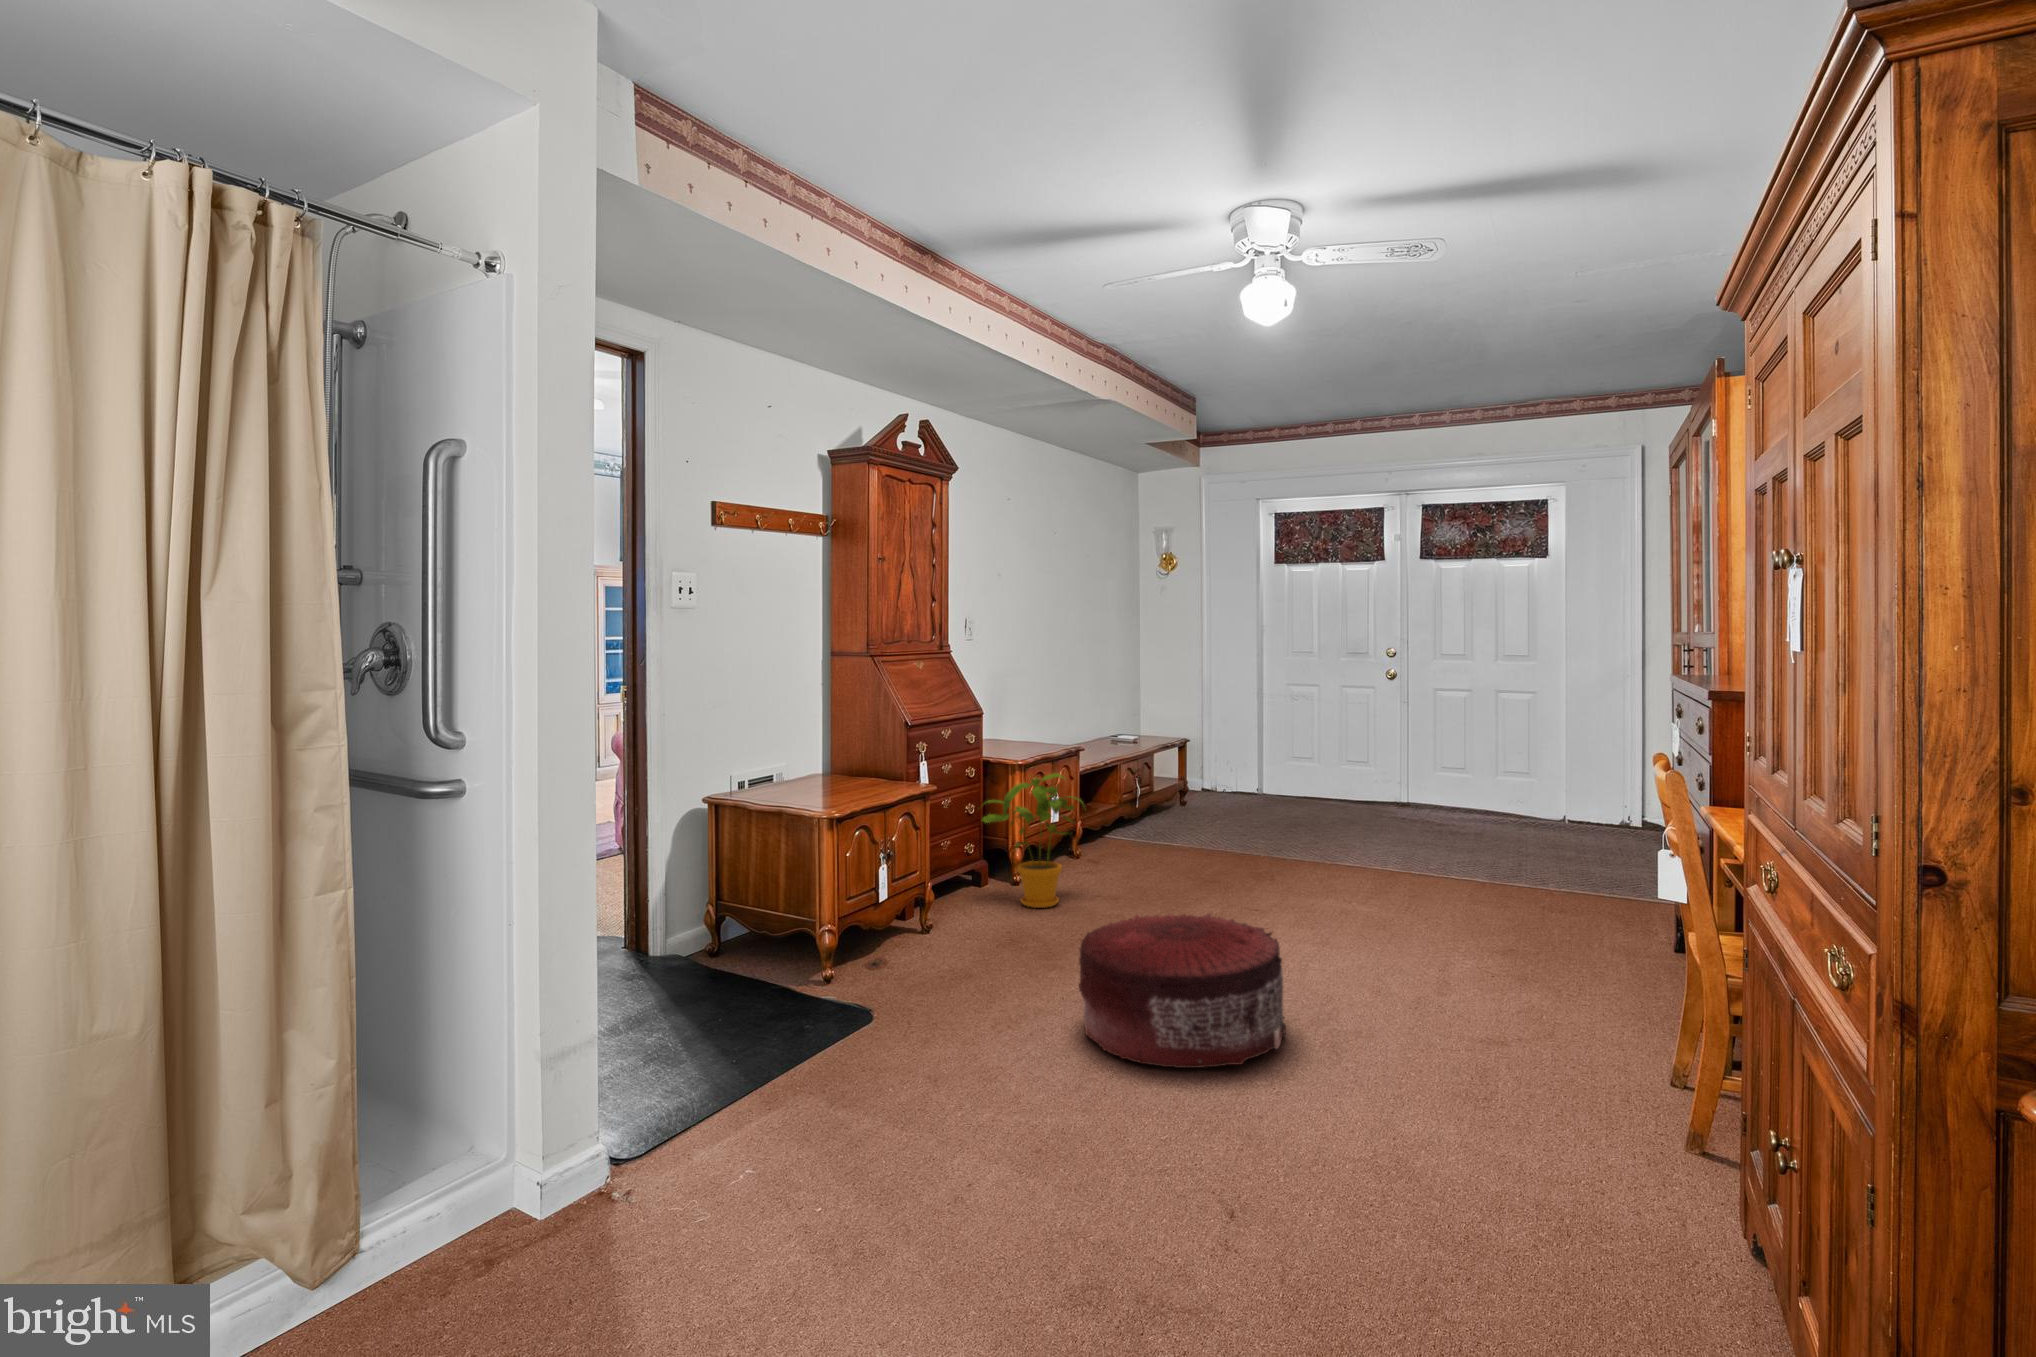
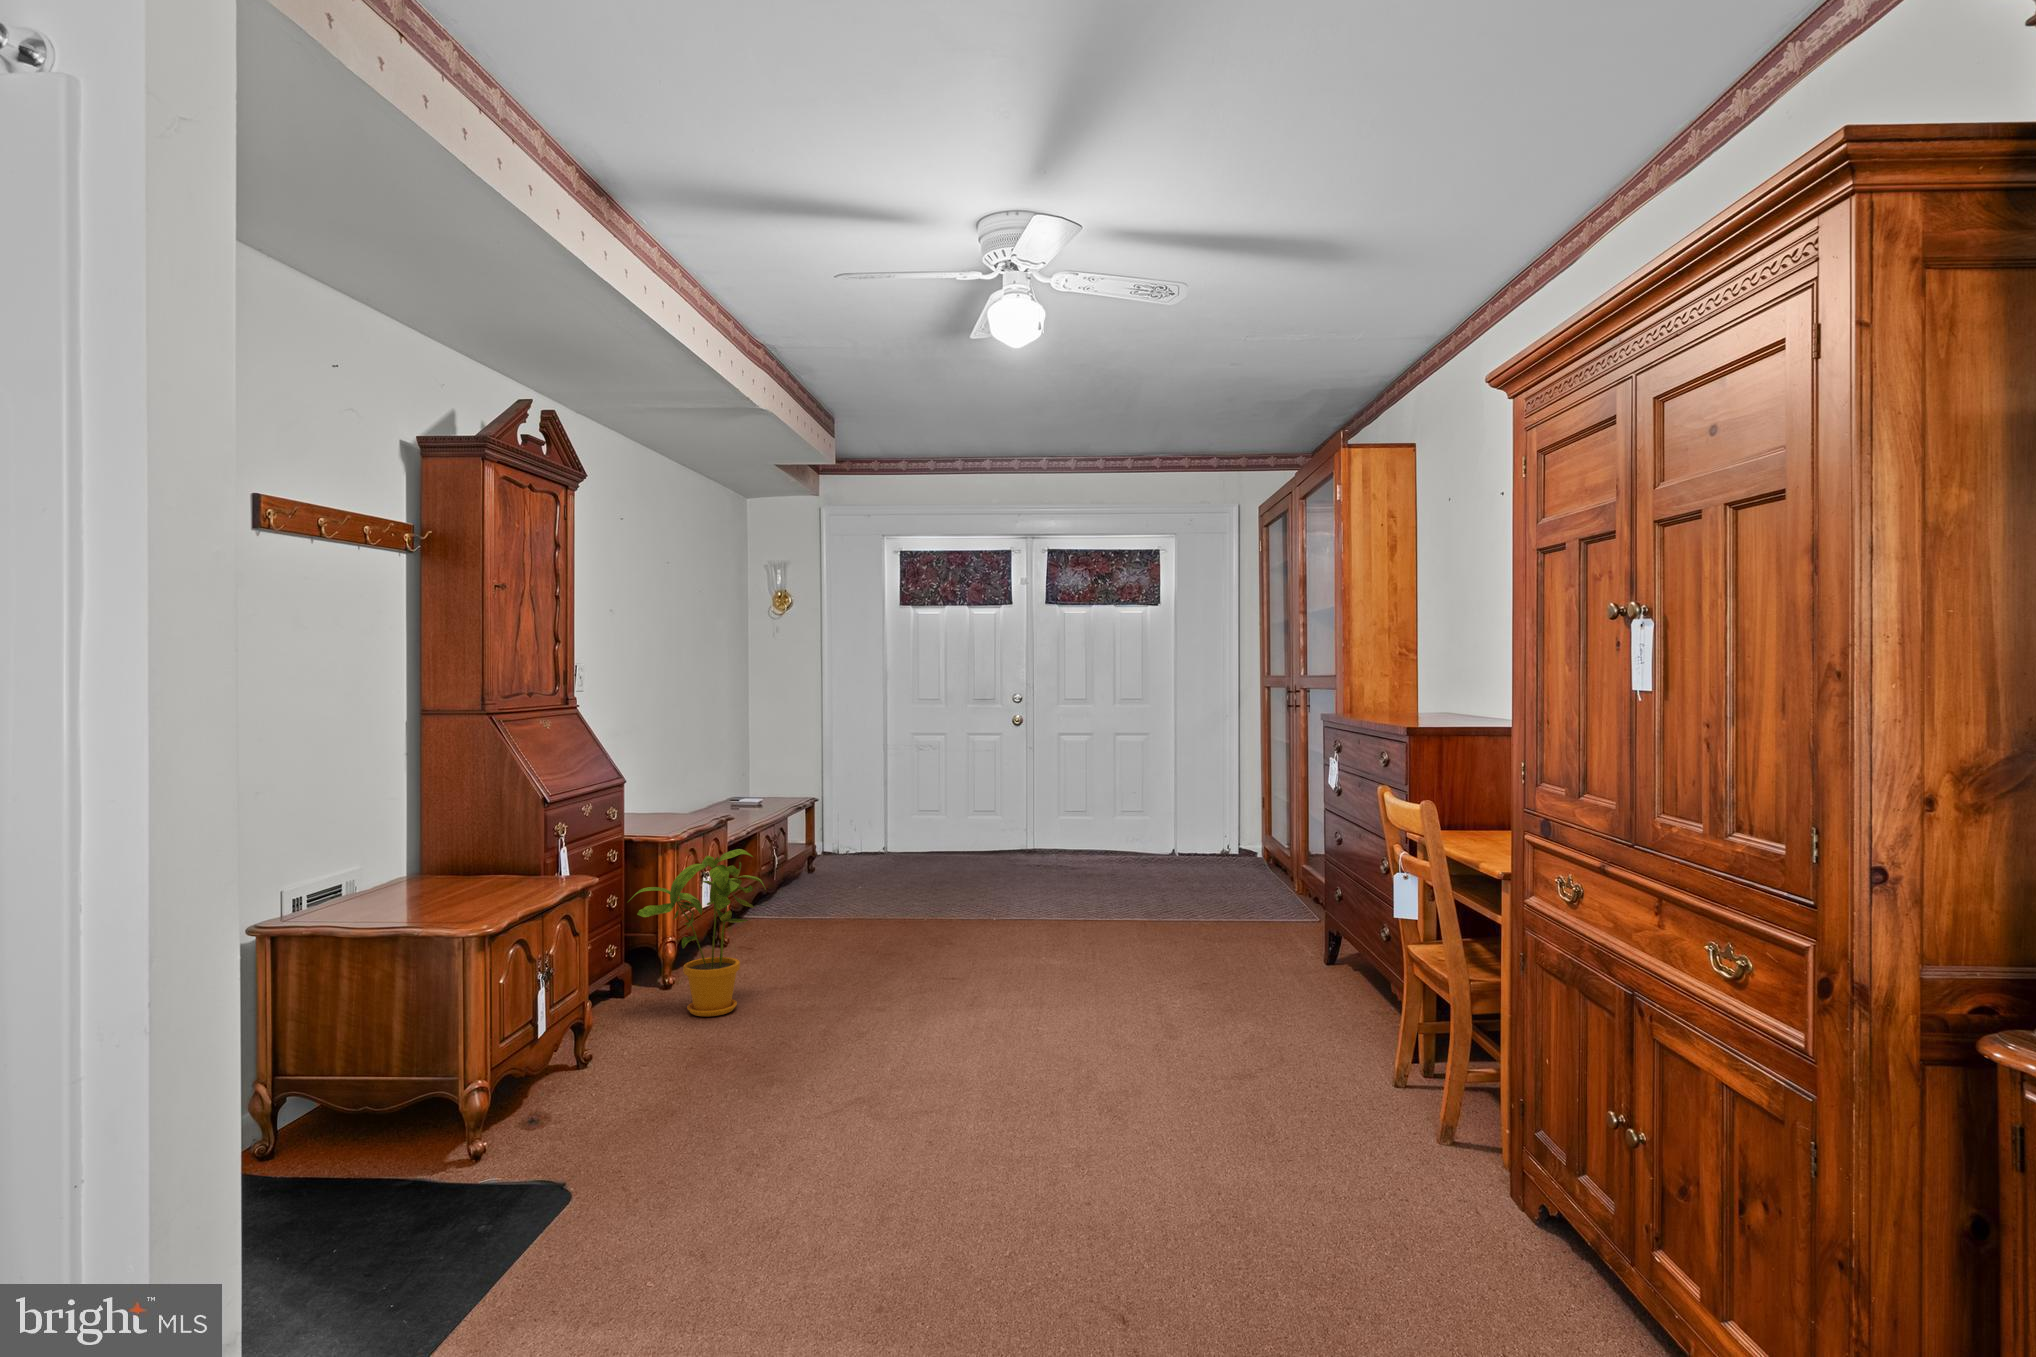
pouf: present [1079,914,1286,1068] -> none [852,1001,1091,1199]

